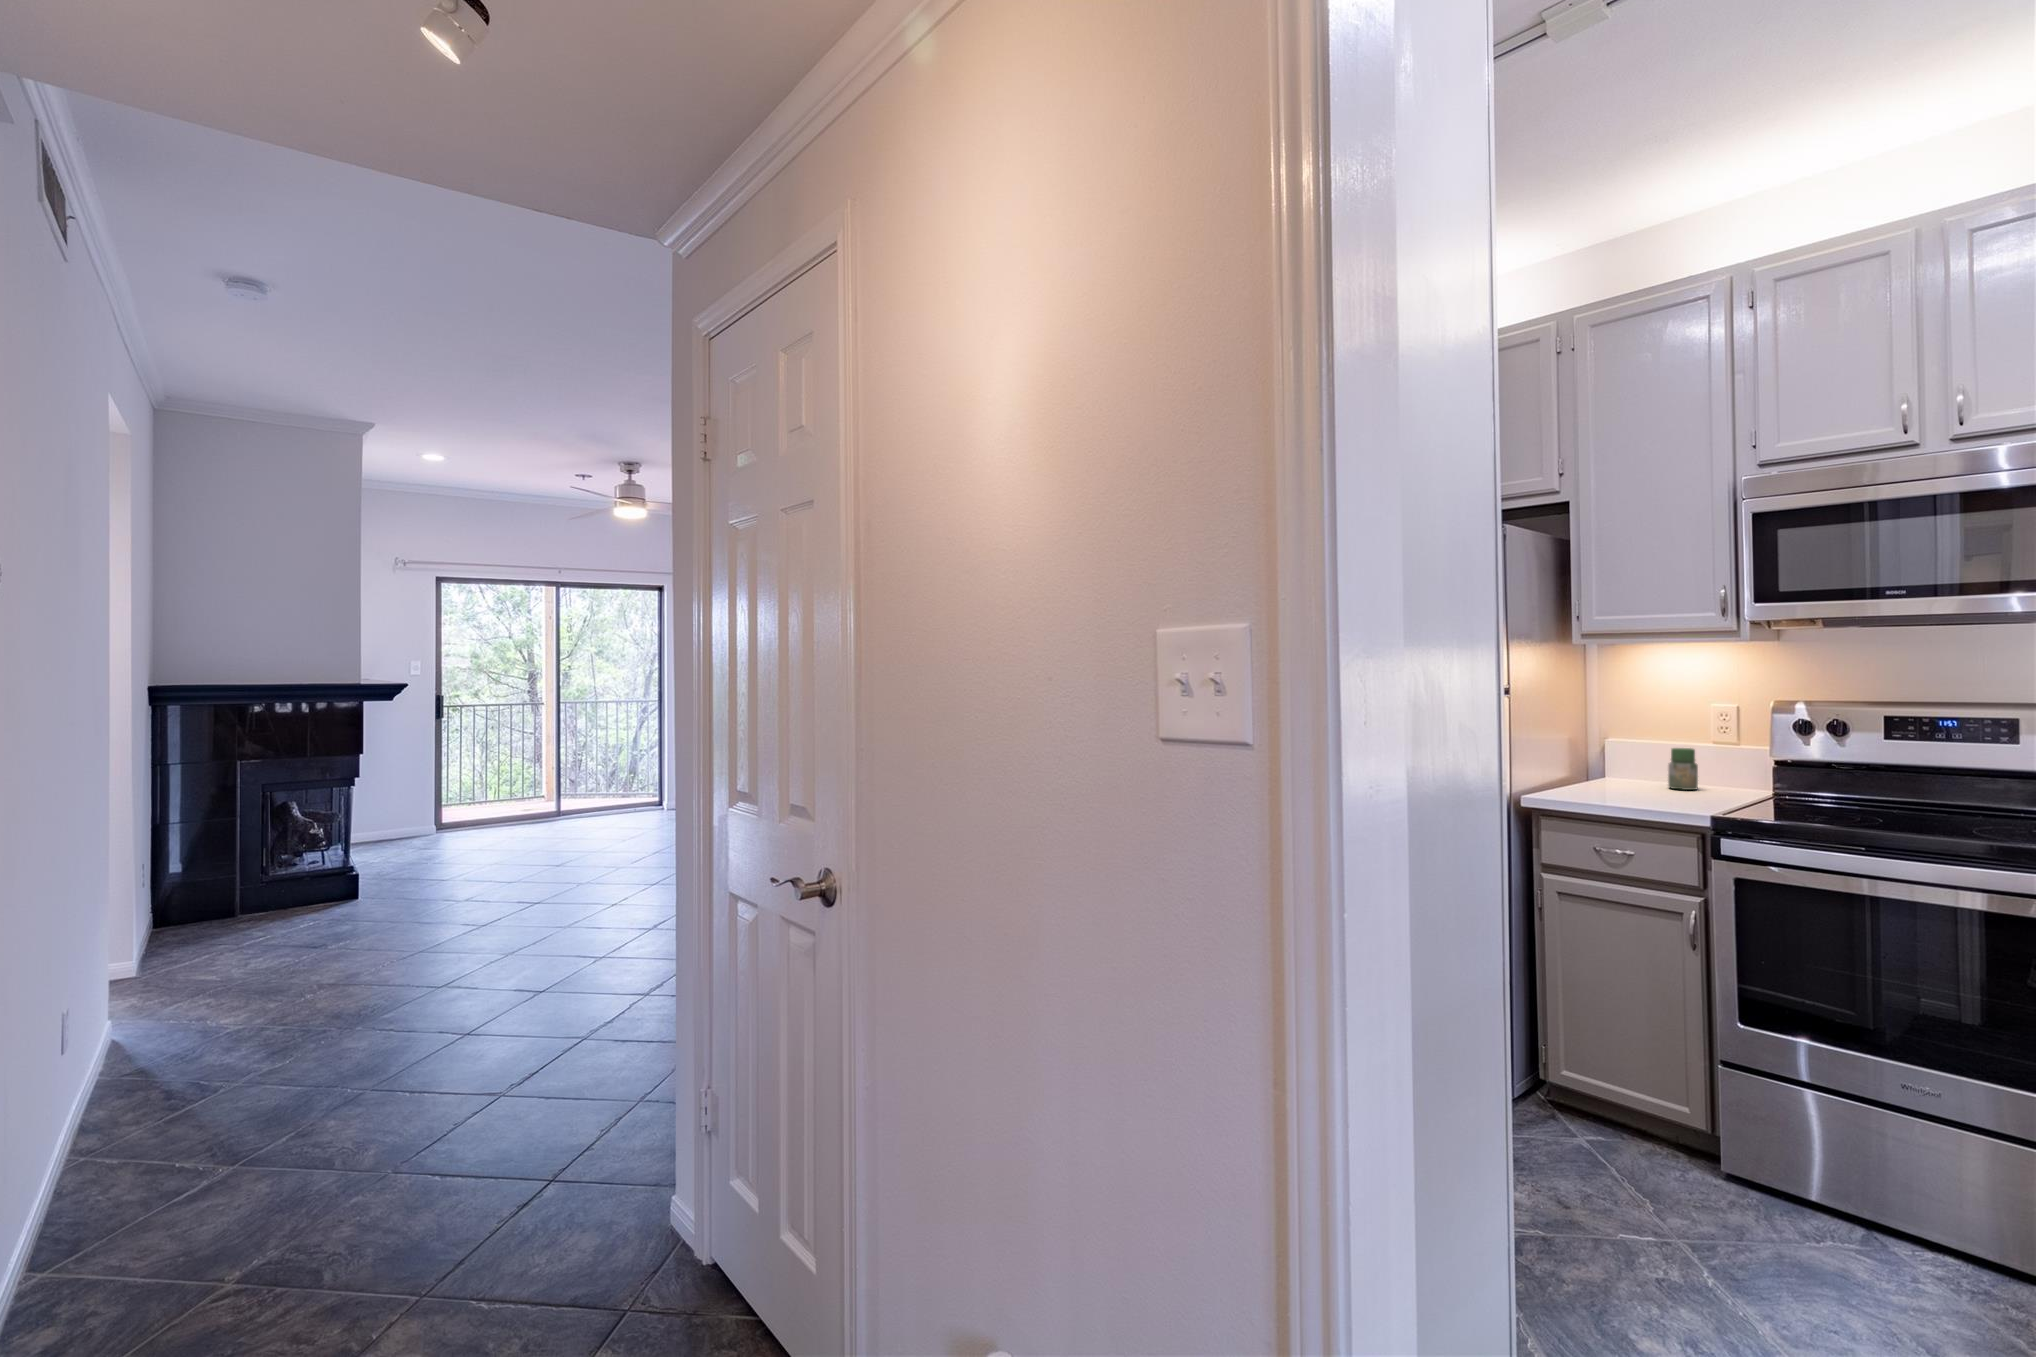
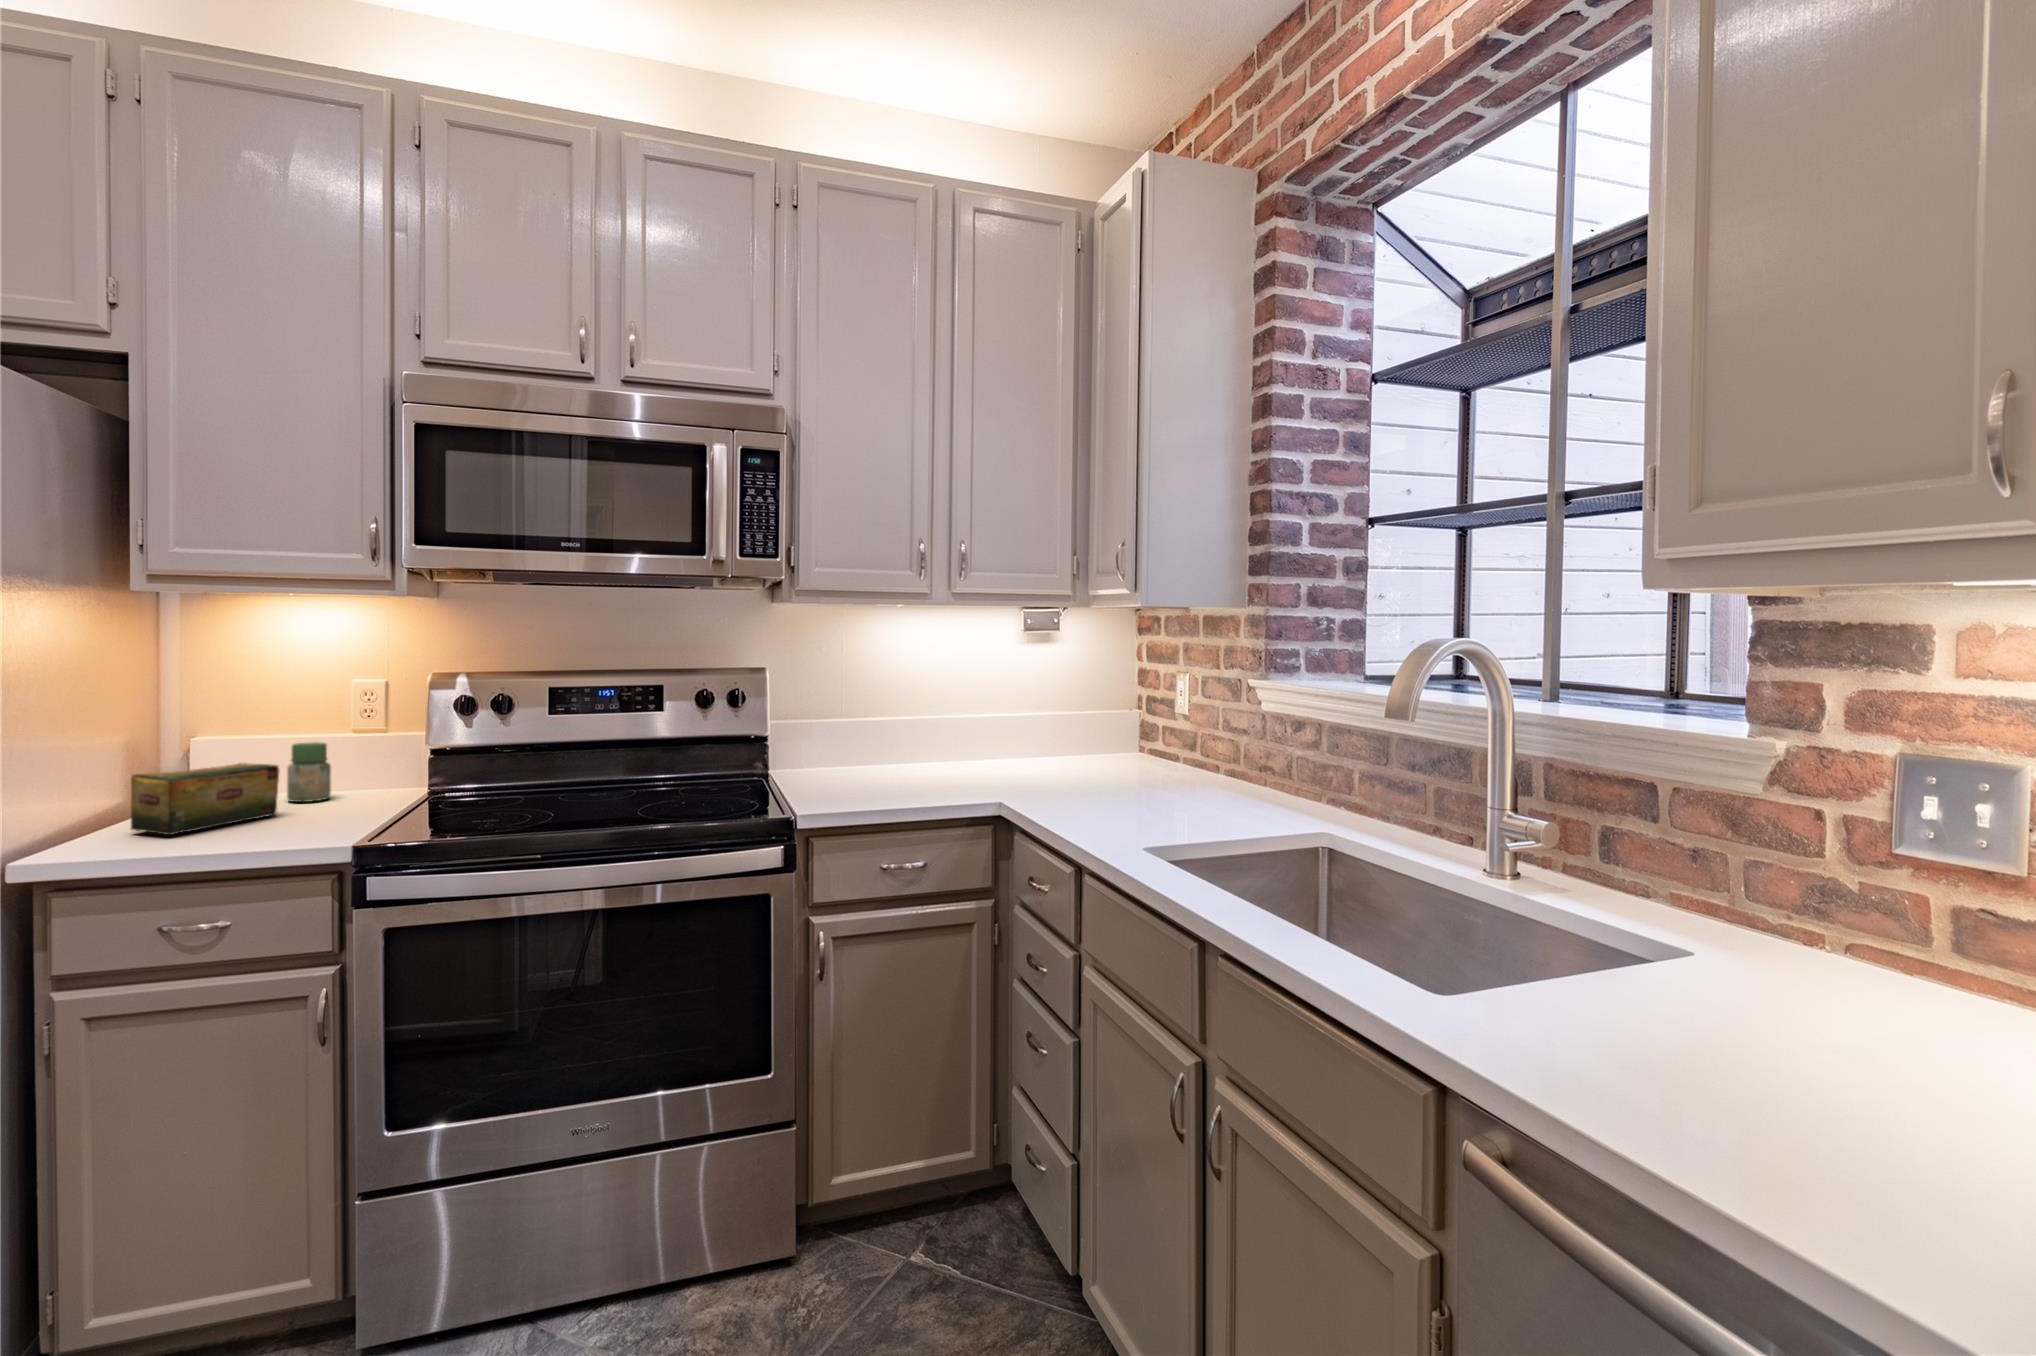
tea box: none [1580,758,1663,797] -> present [131,763,279,835]

